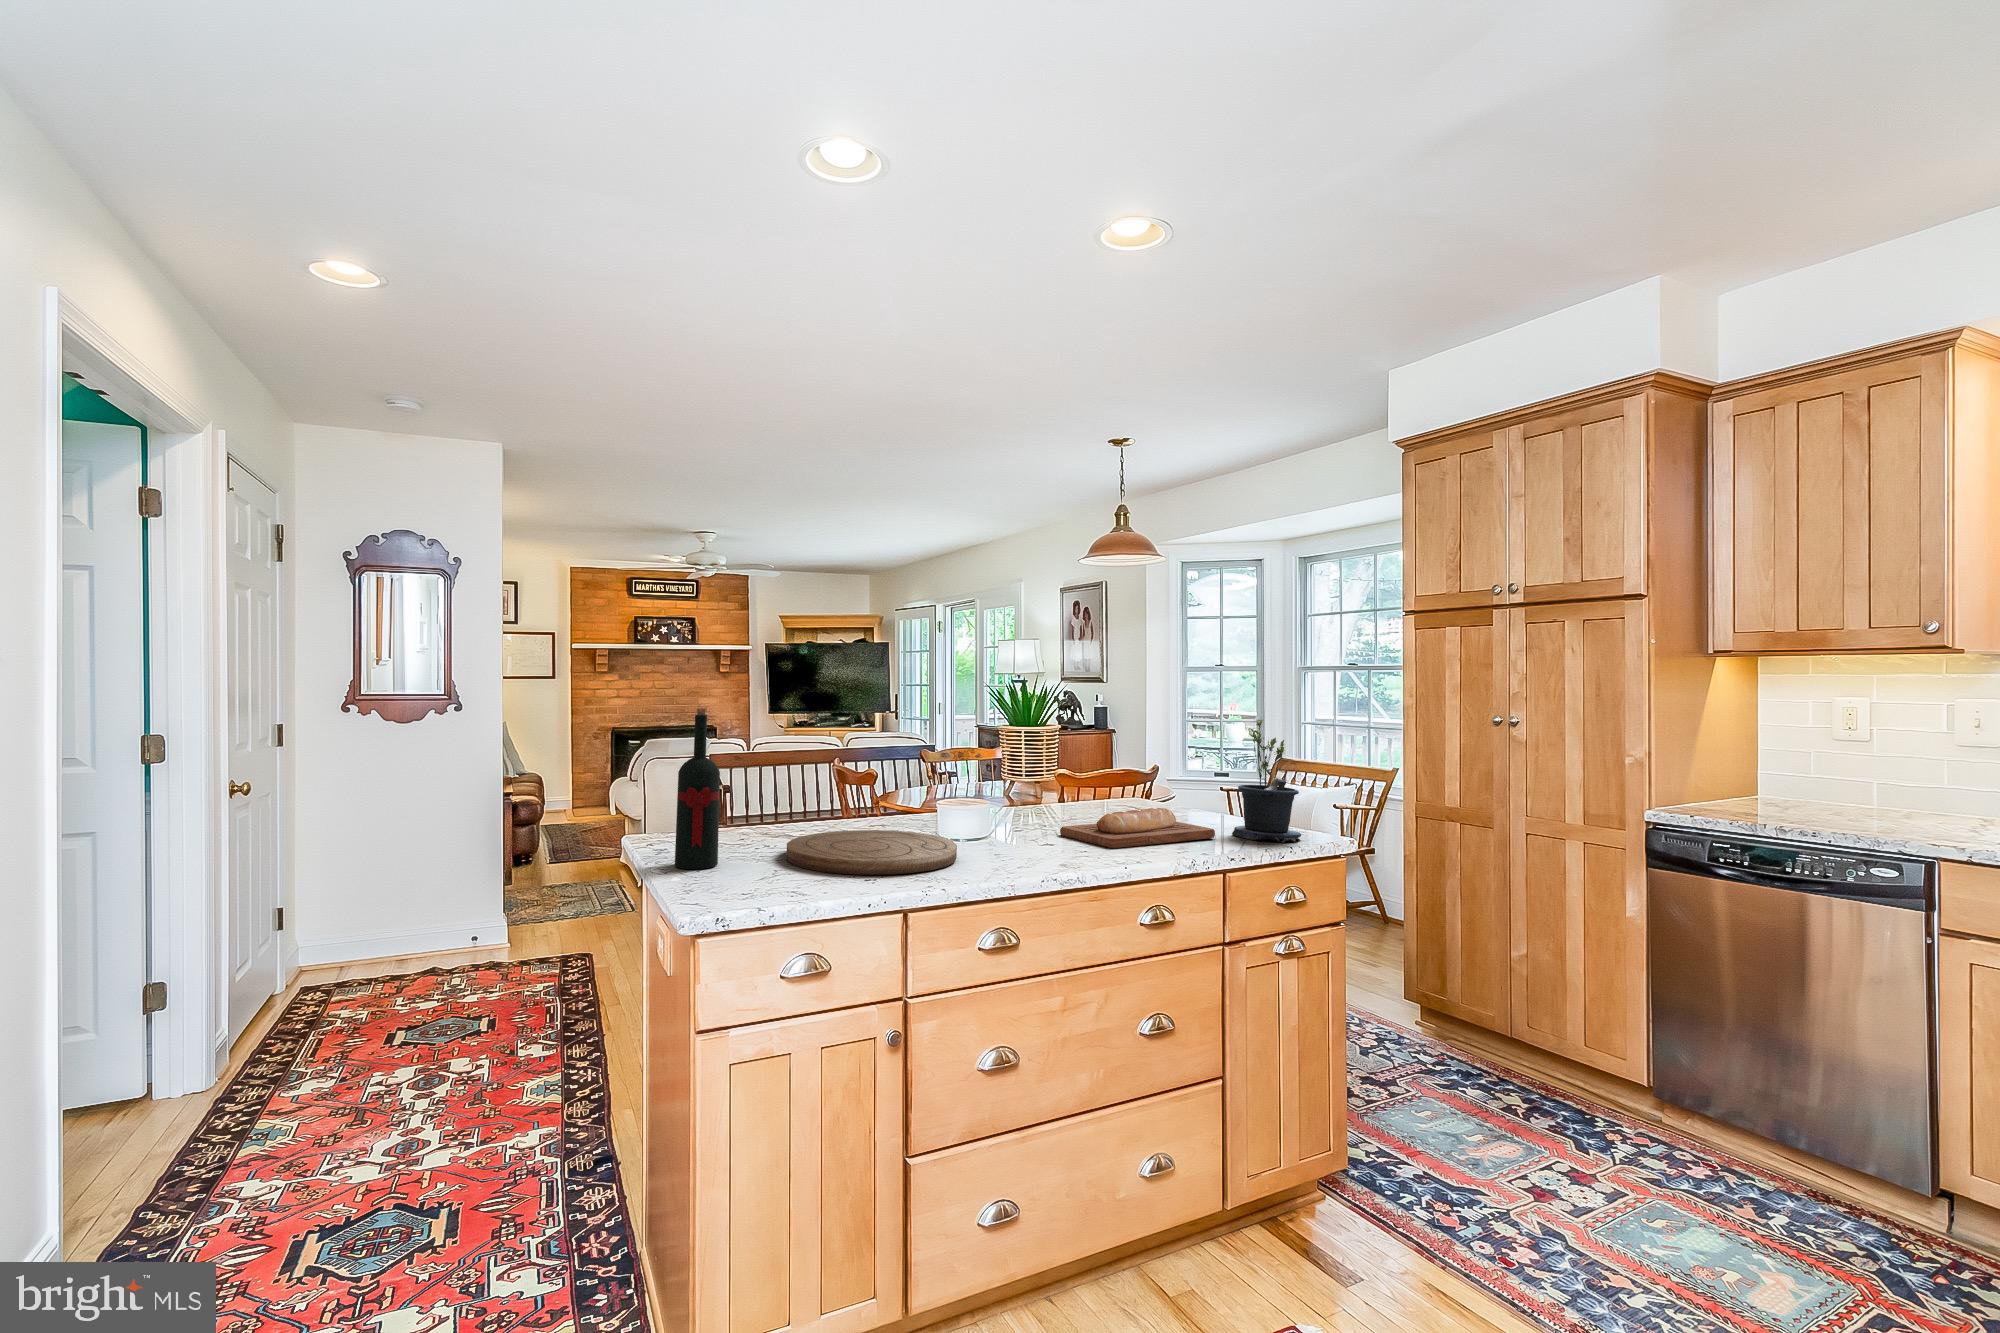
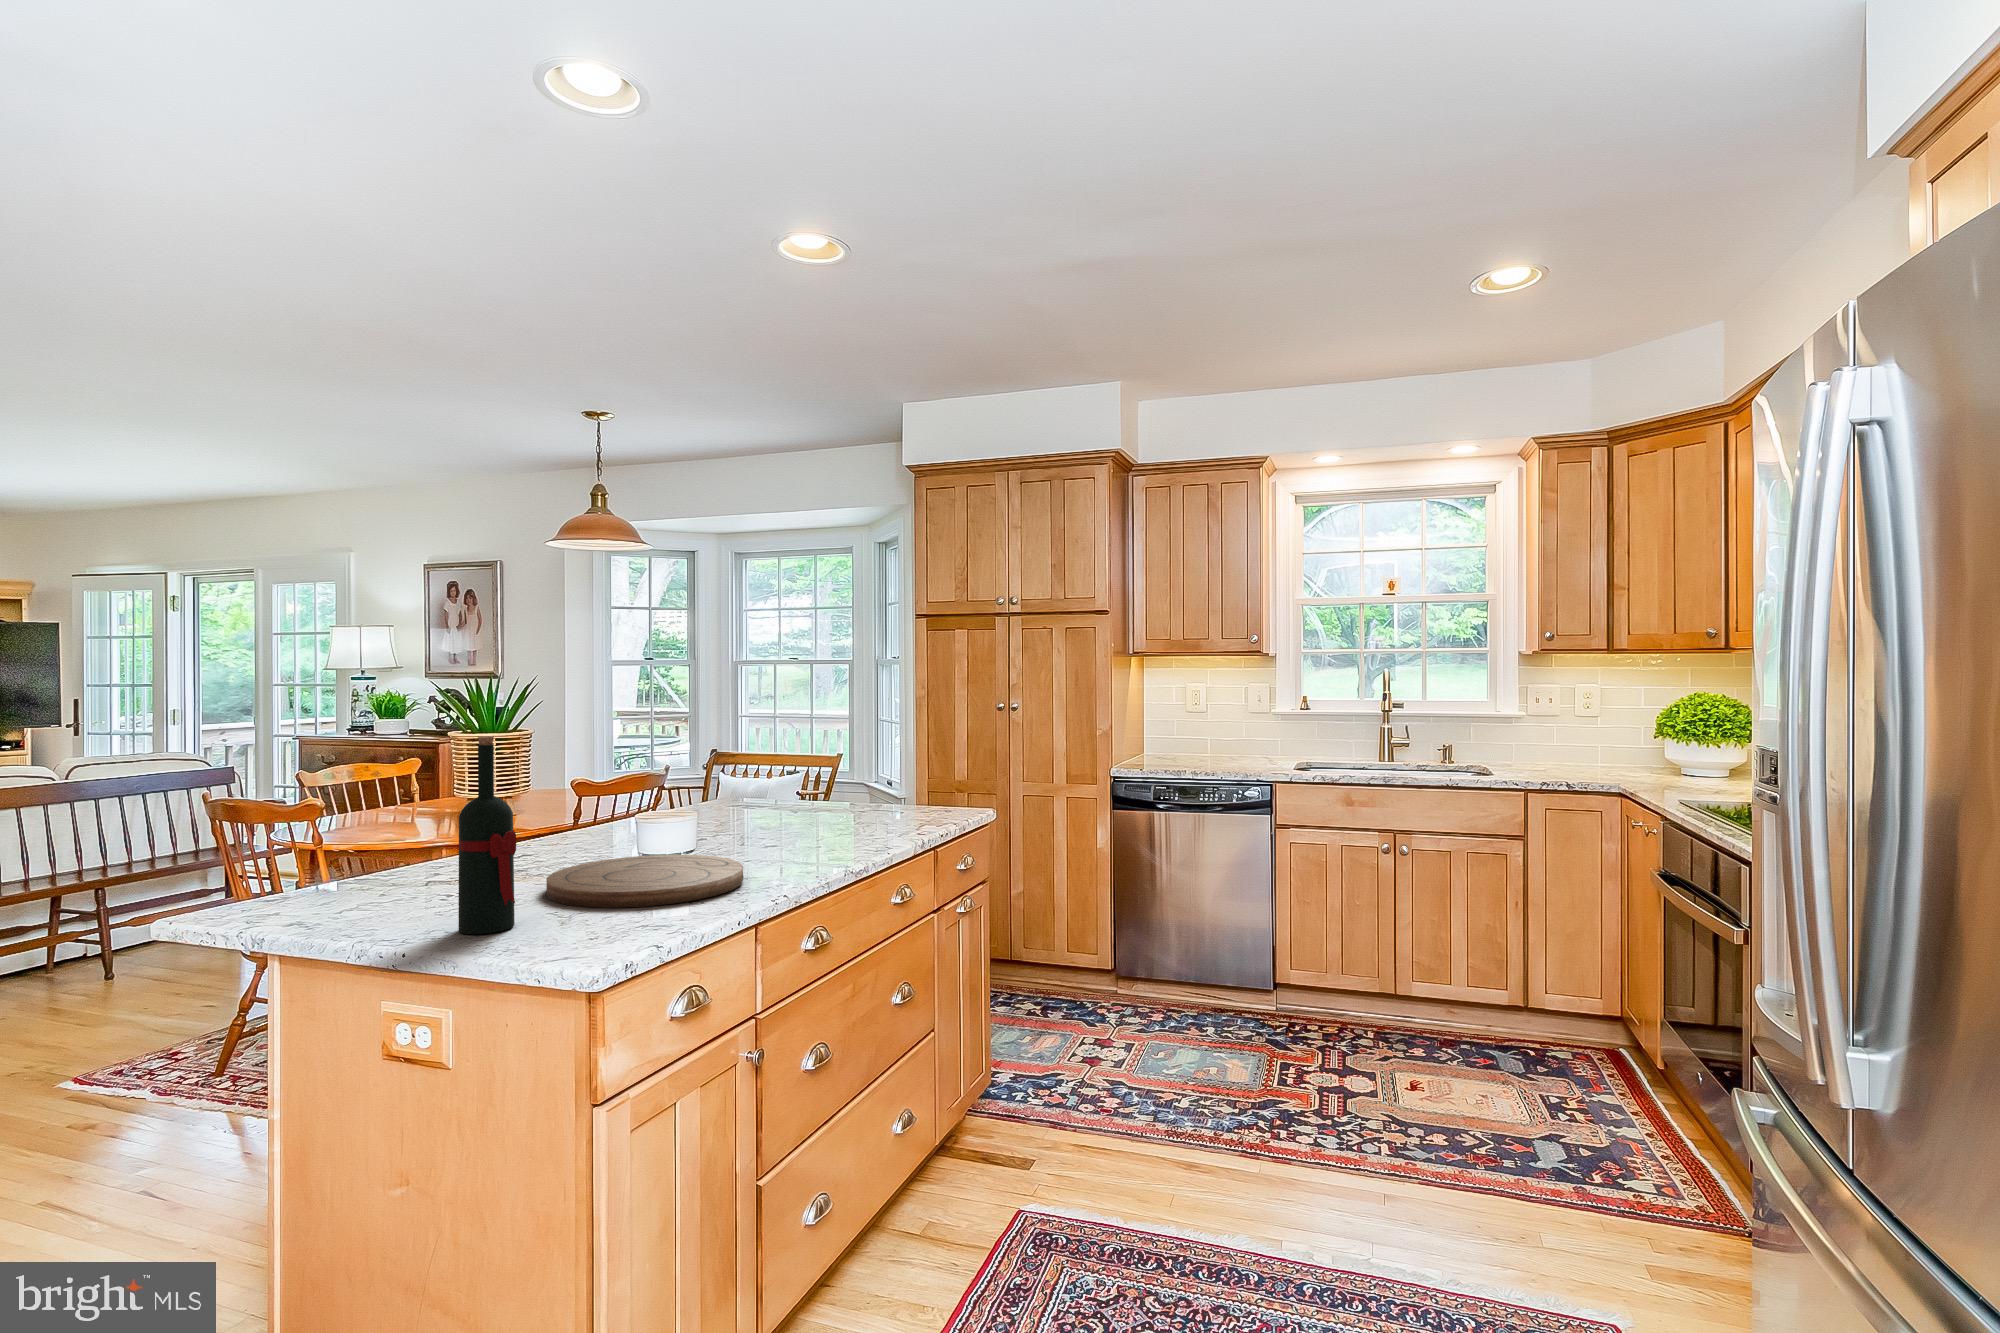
potted plant: present [1232,720,1301,843] -> none [877,709,940,819]
bread loaf: present [1060,808,1215,848] -> none [751,800,877,842]

